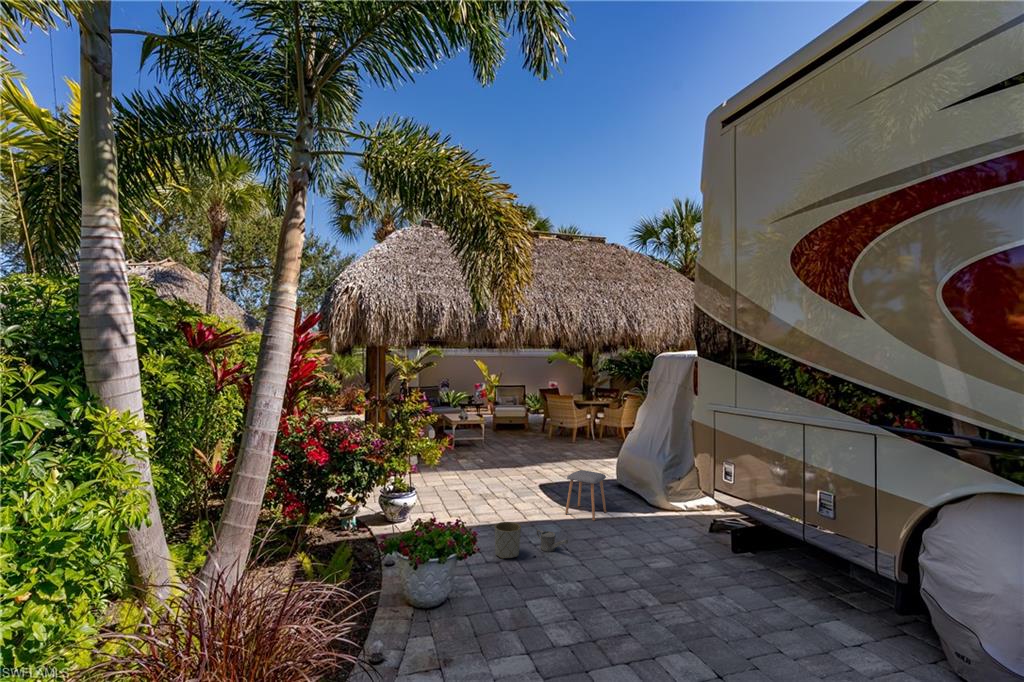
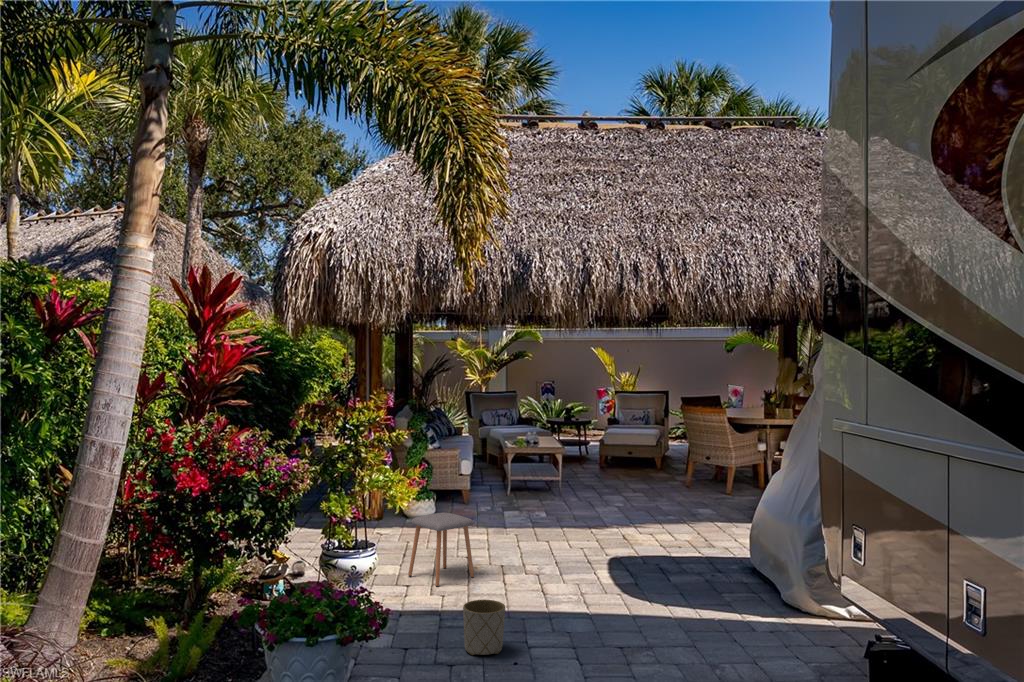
stool: present [565,470,606,521] -> present [408,512,474,587]
watering can: present [537,530,568,552] -> none [539,616,580,652]

